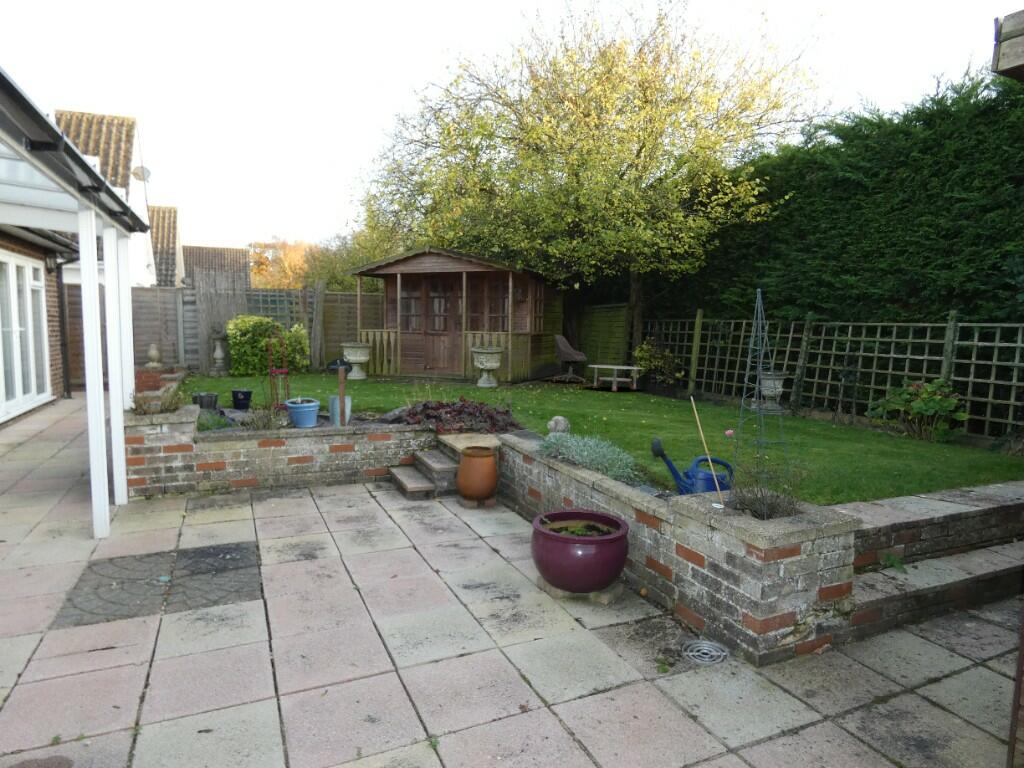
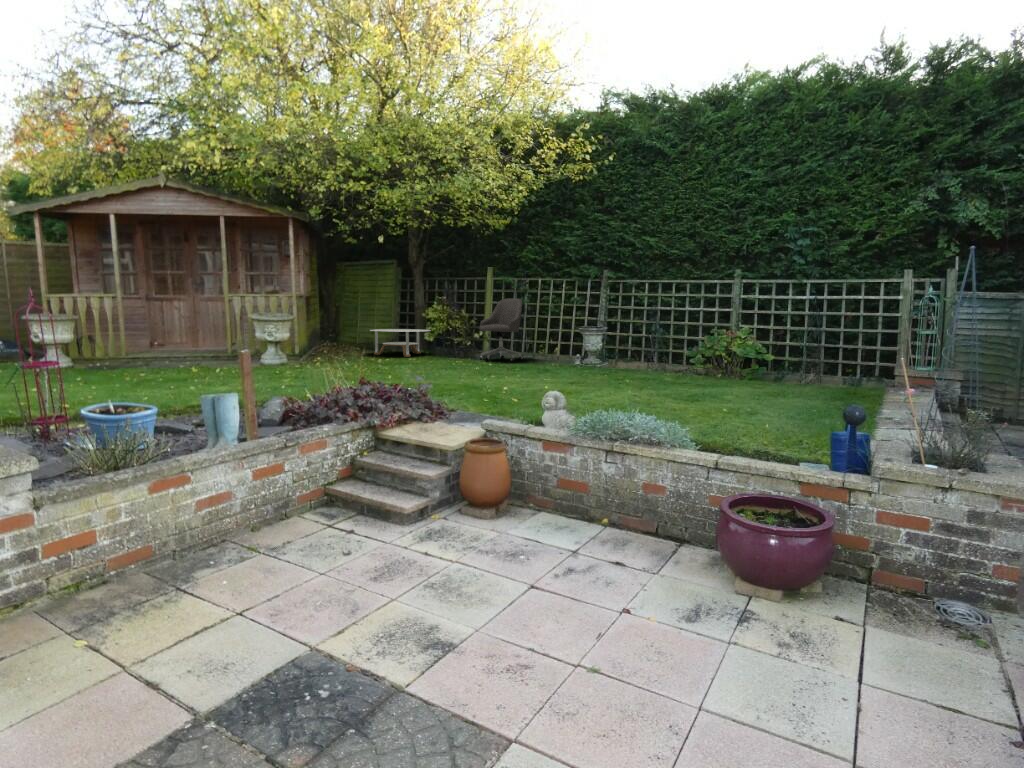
chair: present [552,334,587,384] -> present [480,298,523,362]

